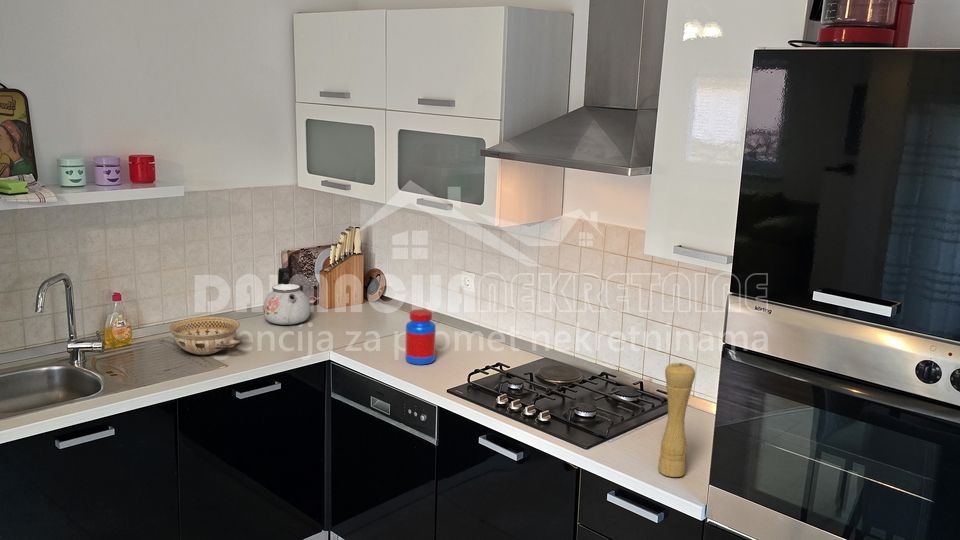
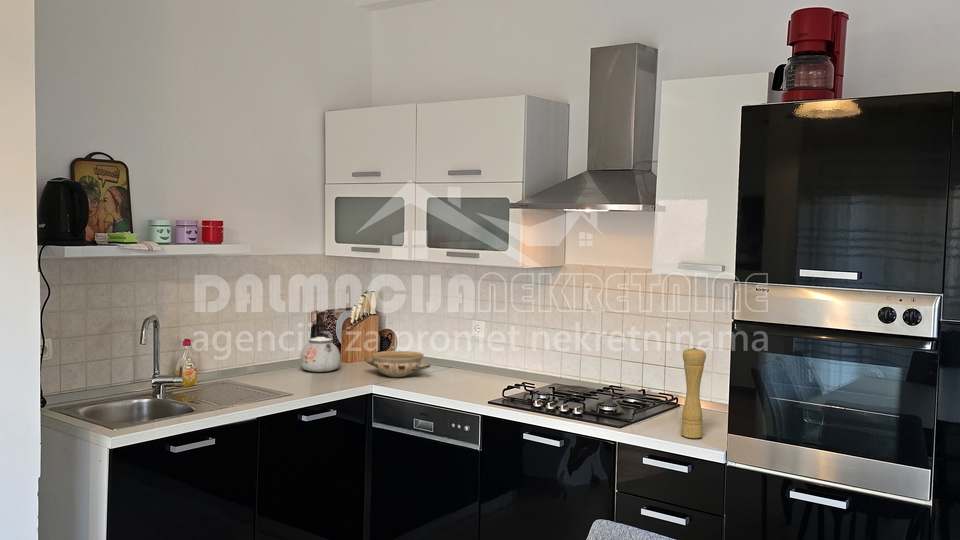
jar: present [406,309,436,365] -> none [441,344,466,390]
ceramic bowl: present [170,317,242,355] -> present [365,351,430,377]

